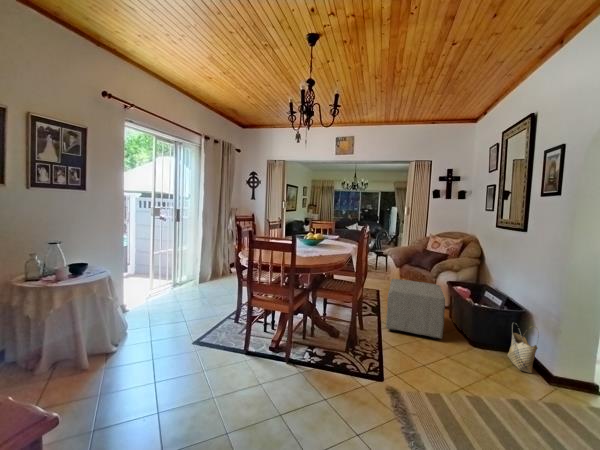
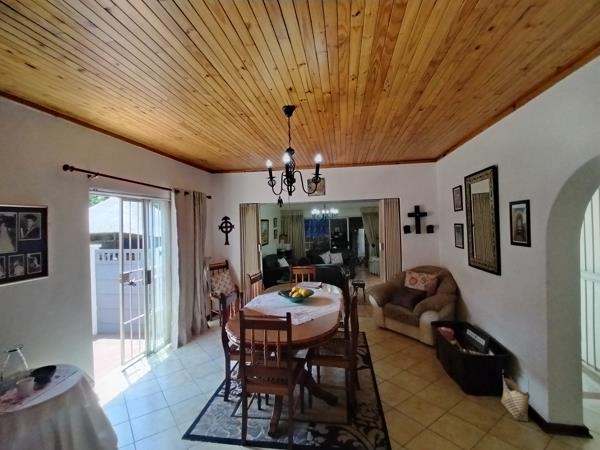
ottoman: present [386,279,445,339] -> none [380,326,438,390]

